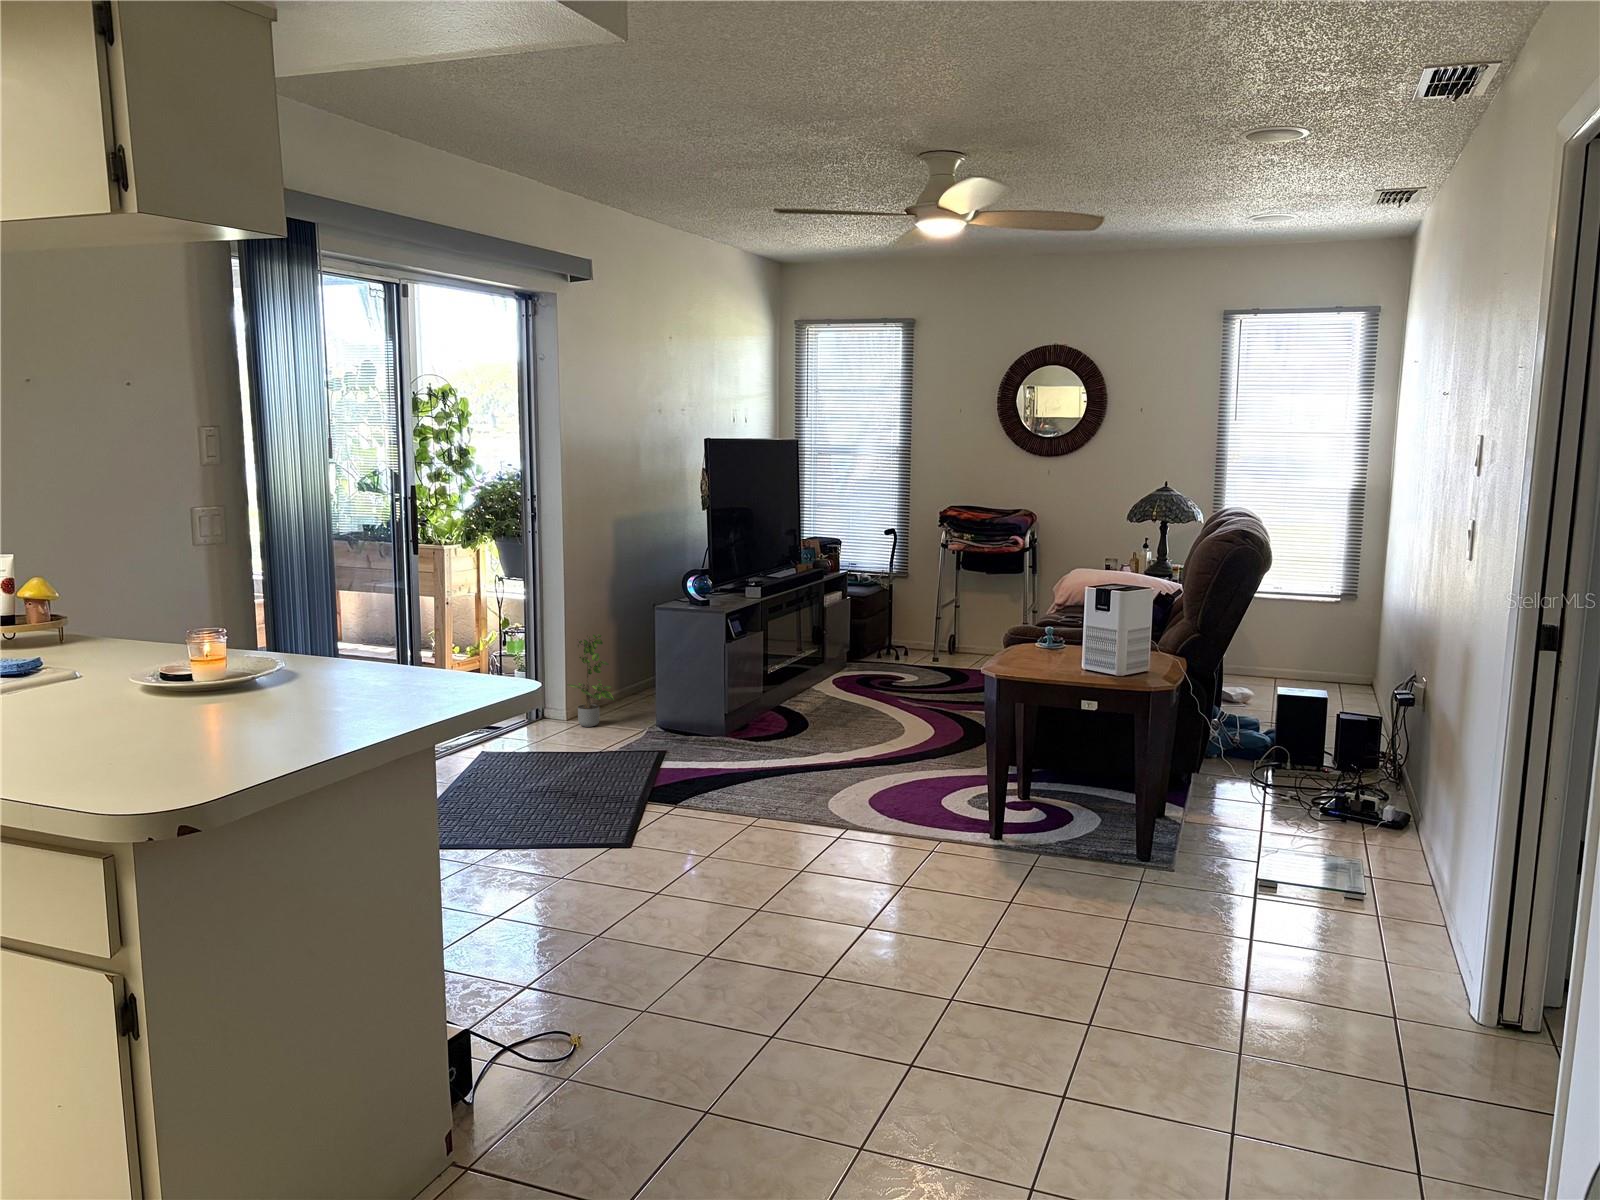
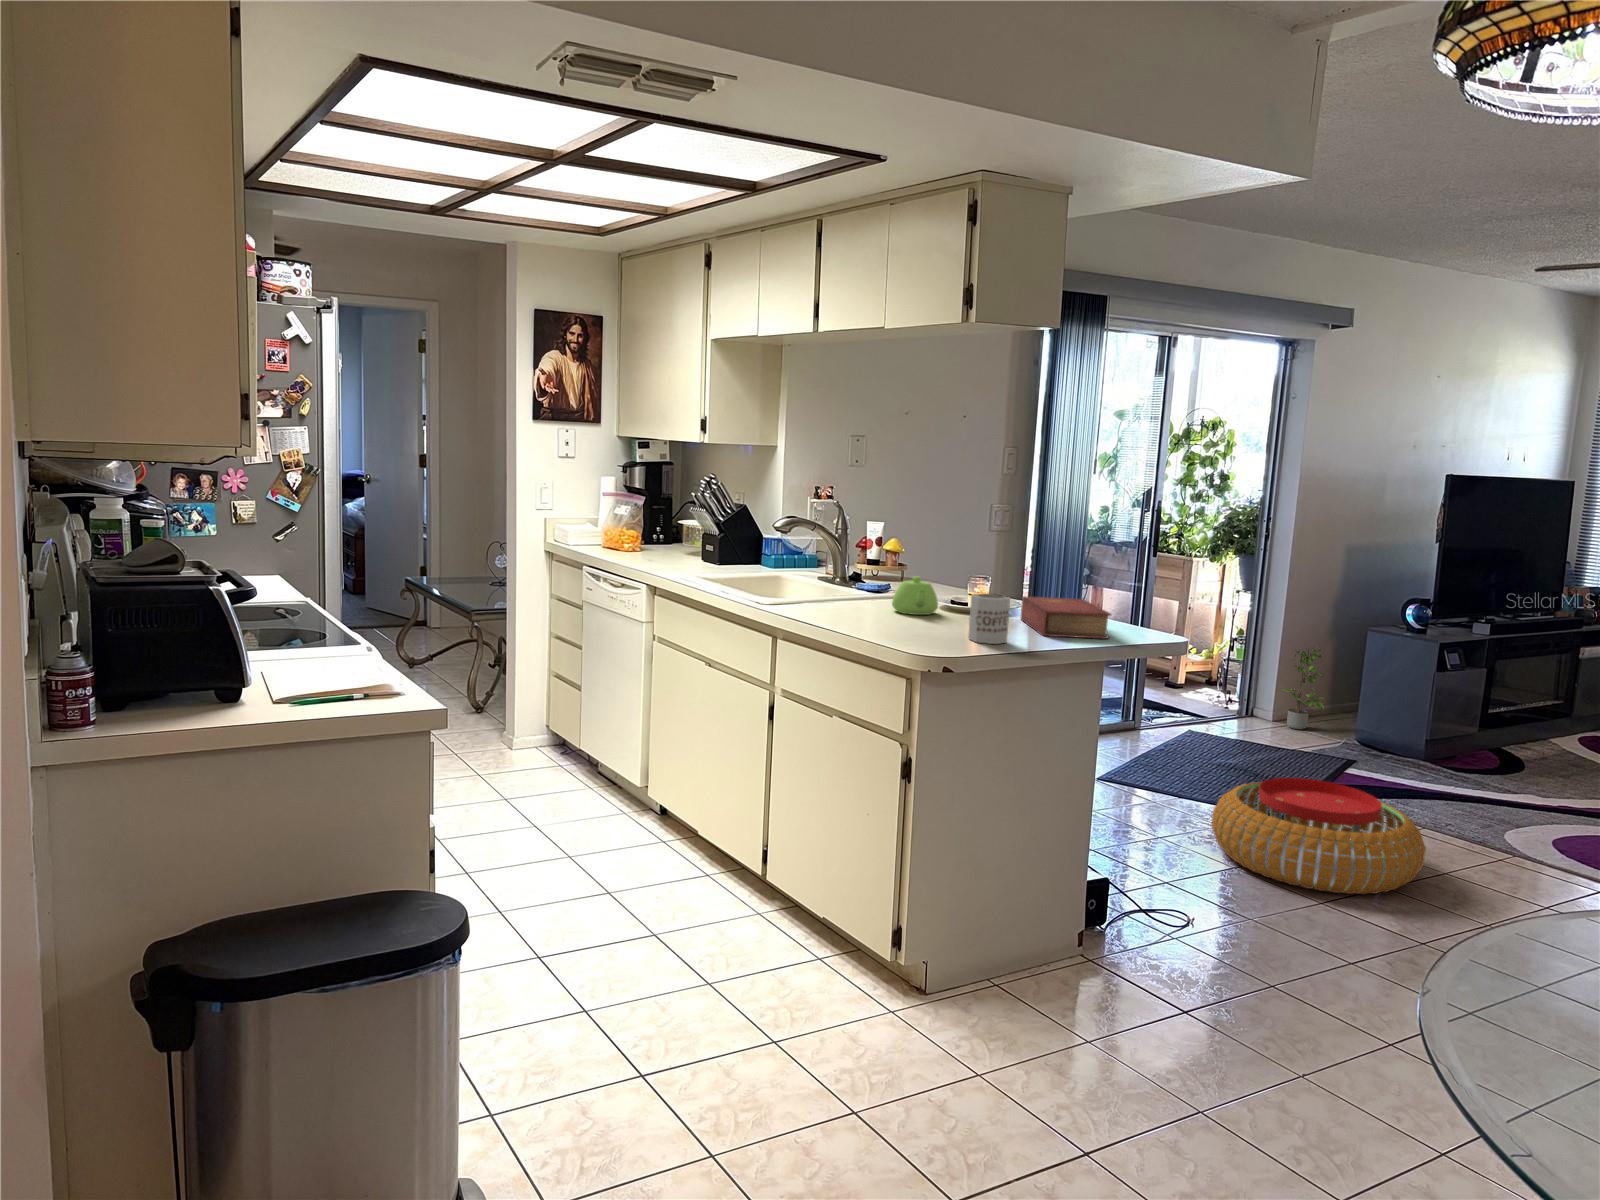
book: none [296,640,459,716] -> present [1021,596,1111,639]
teapot: none [49,646,145,718] -> present [892,576,938,615]
mug: none [224,664,305,758] -> present [968,594,1010,644]
pouf: none [567,799,803,942] -> present [1211,778,1426,894]

